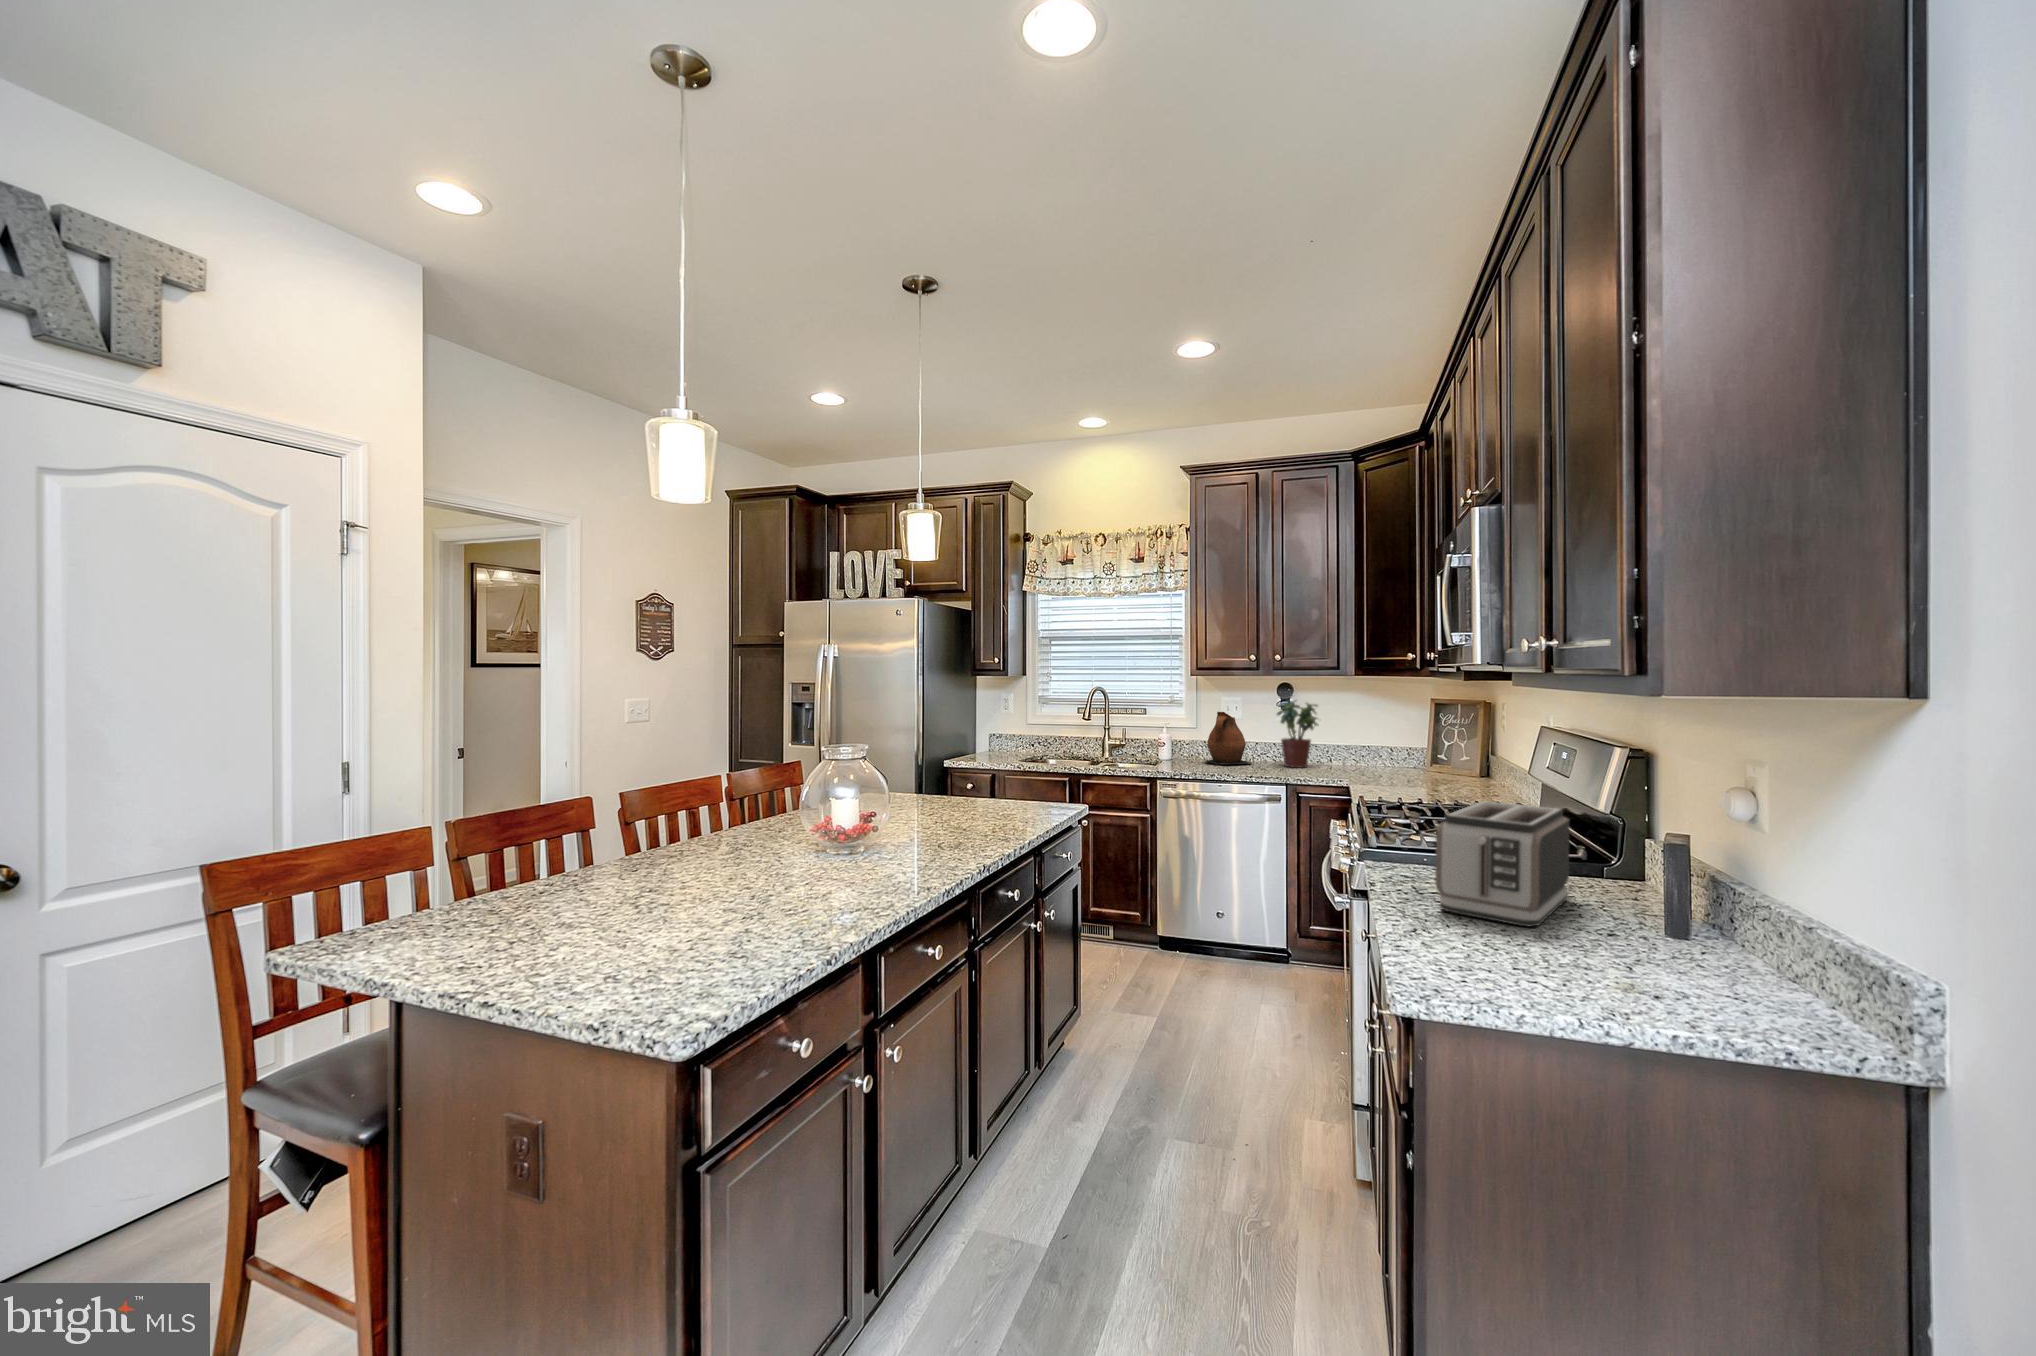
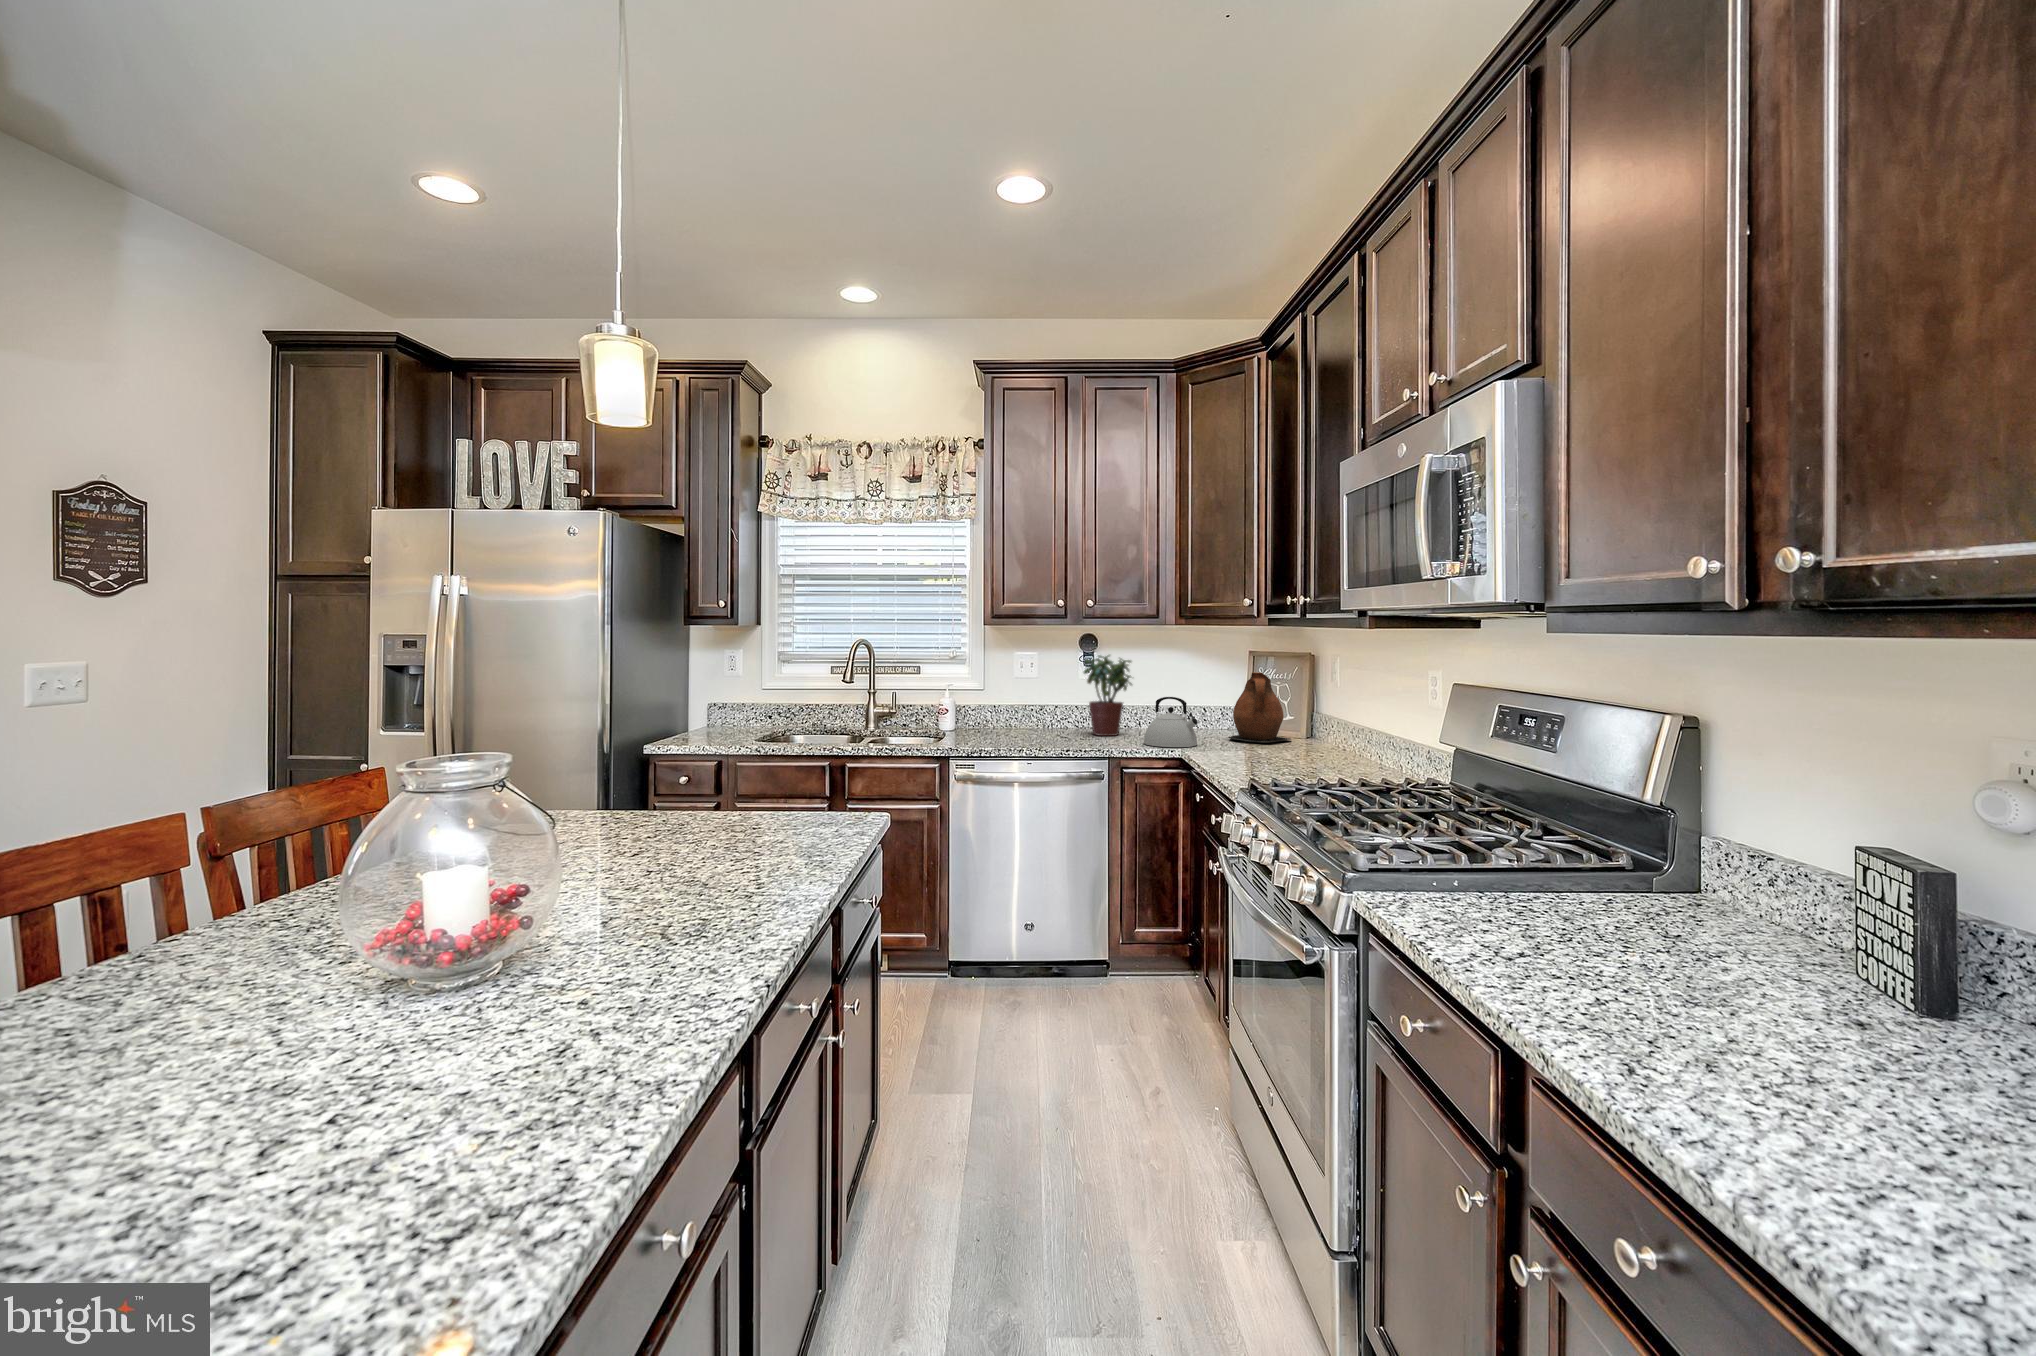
ceramic pitcher: present [1206,712,1252,764] -> present [1228,672,1291,742]
kettle: none [1321,736,1368,778] -> present [1144,697,1198,747]
toaster: present [1435,801,1569,926] -> none [1565,789,1830,1025]

